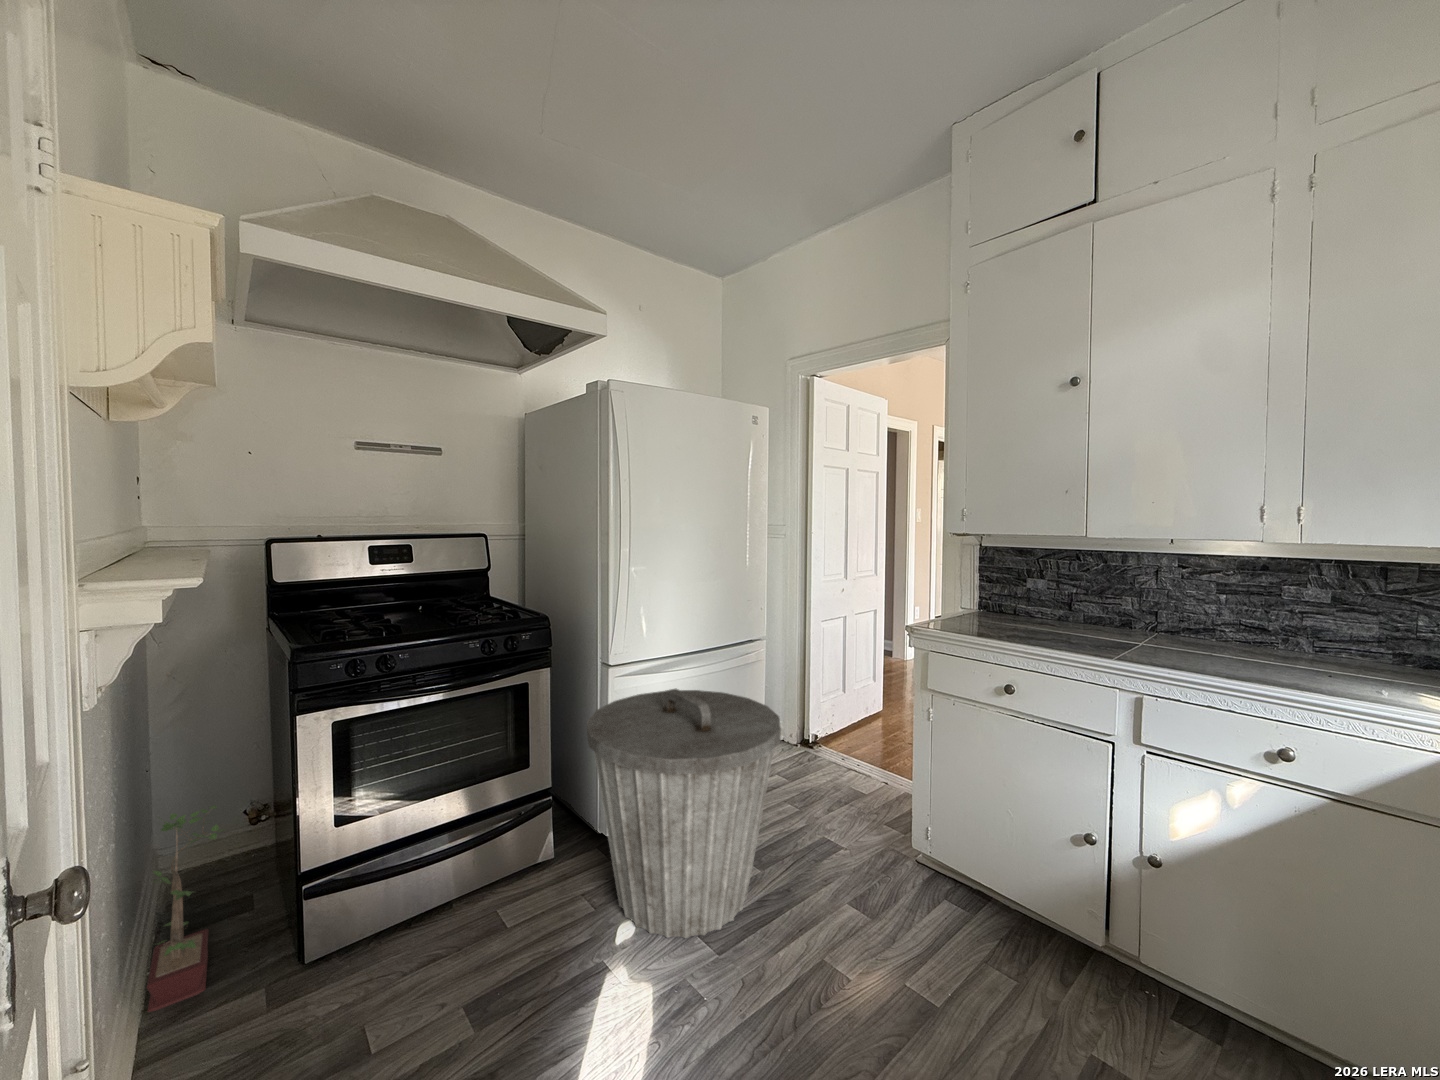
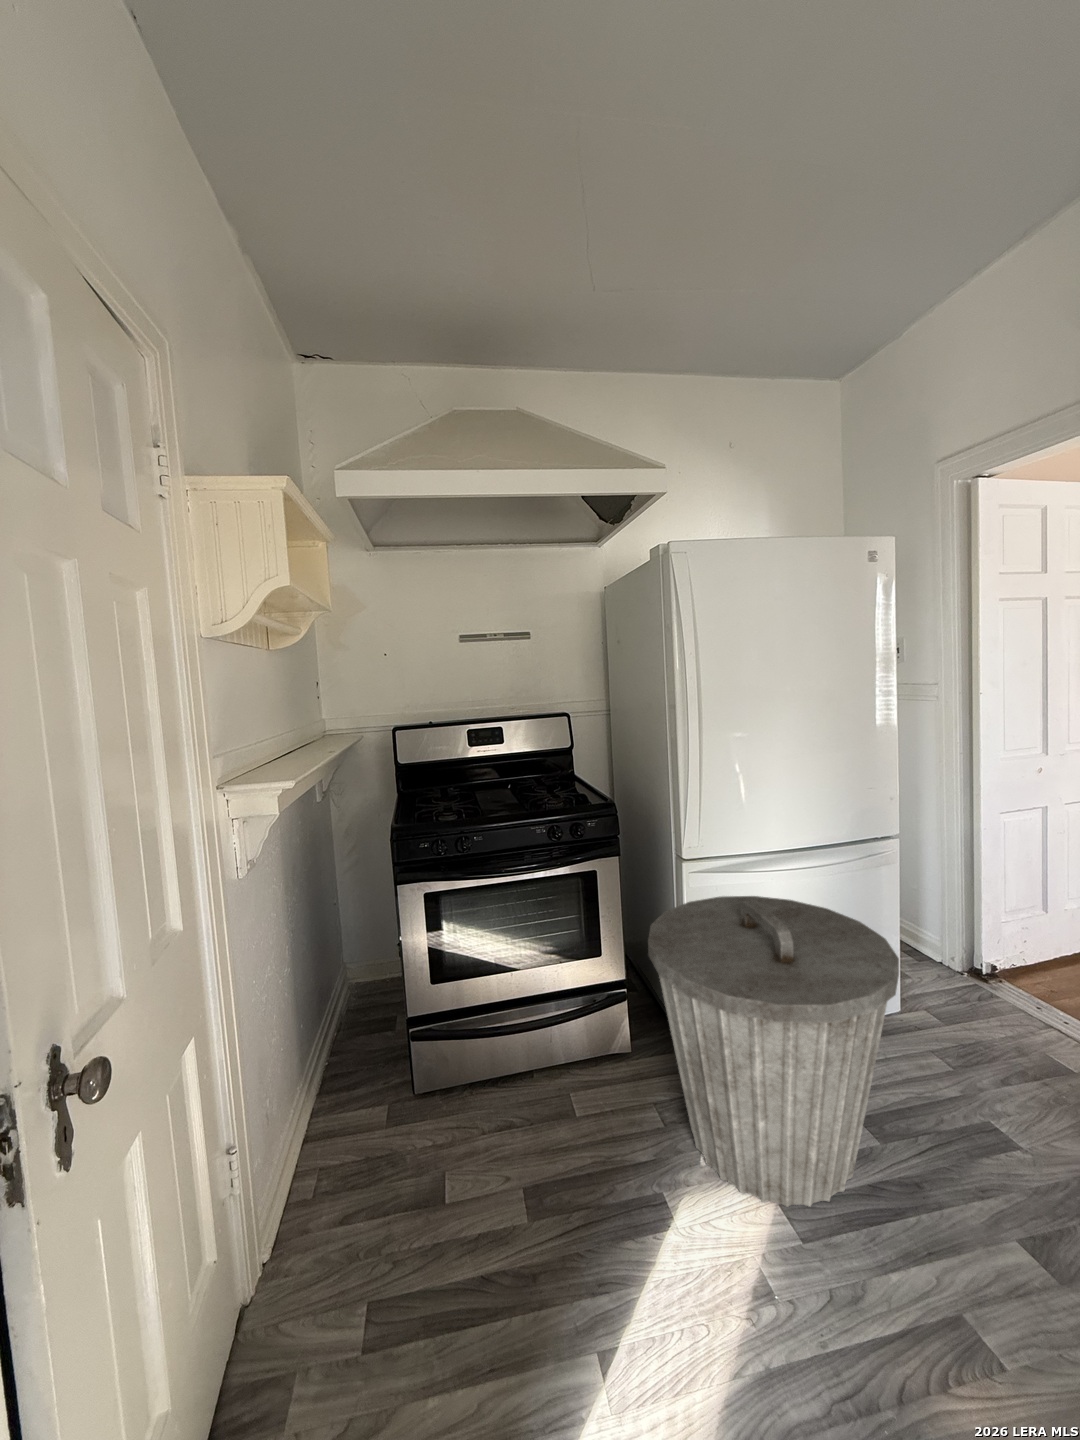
potted plant: present [147,806,223,1012] -> none [314,944,372,1099]

